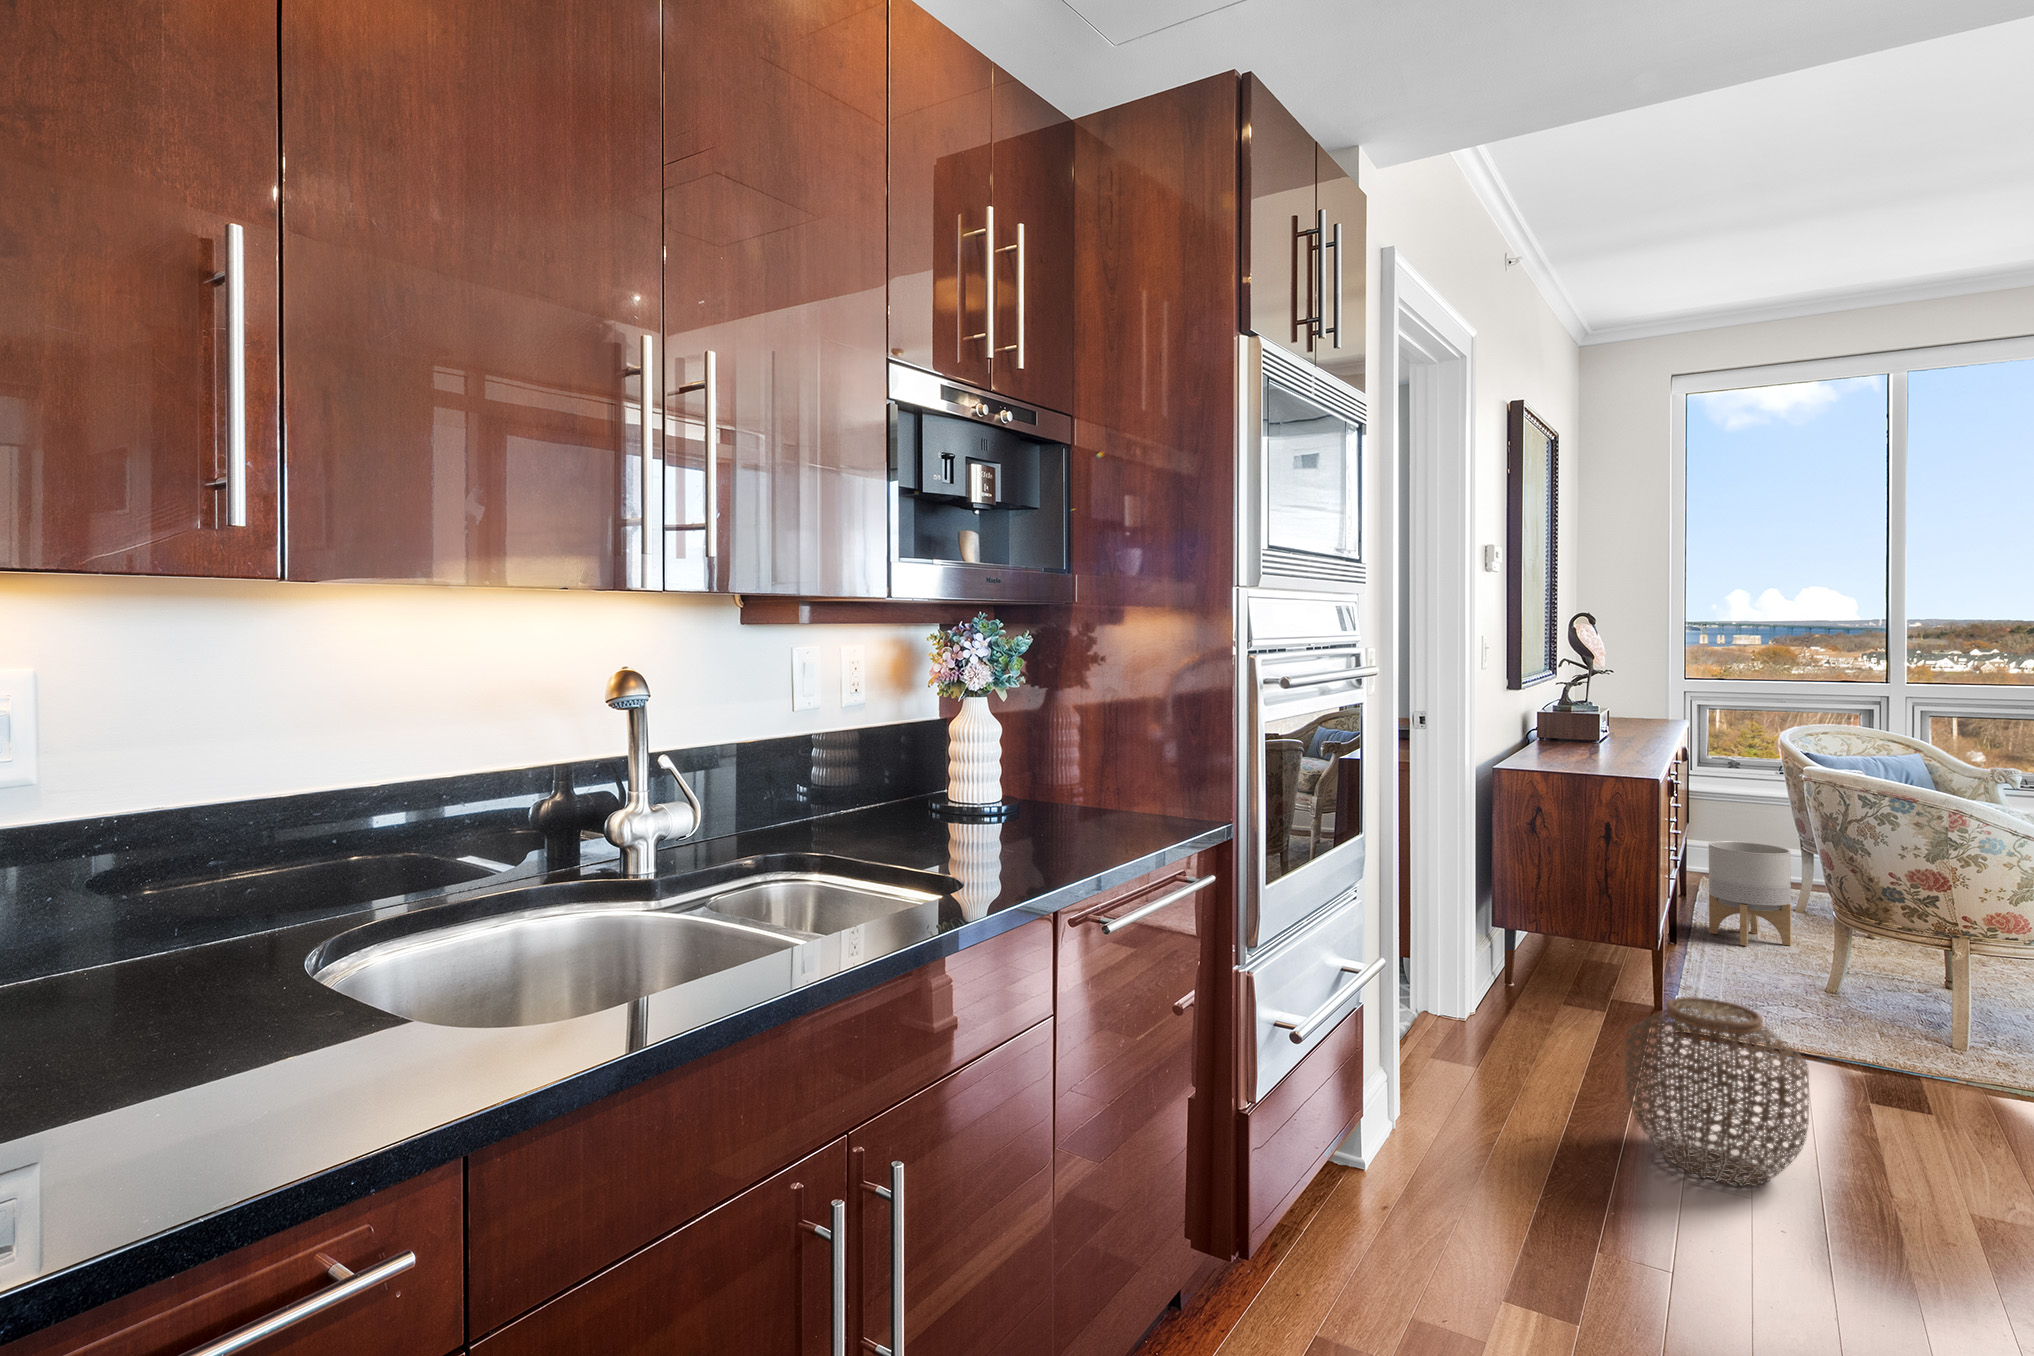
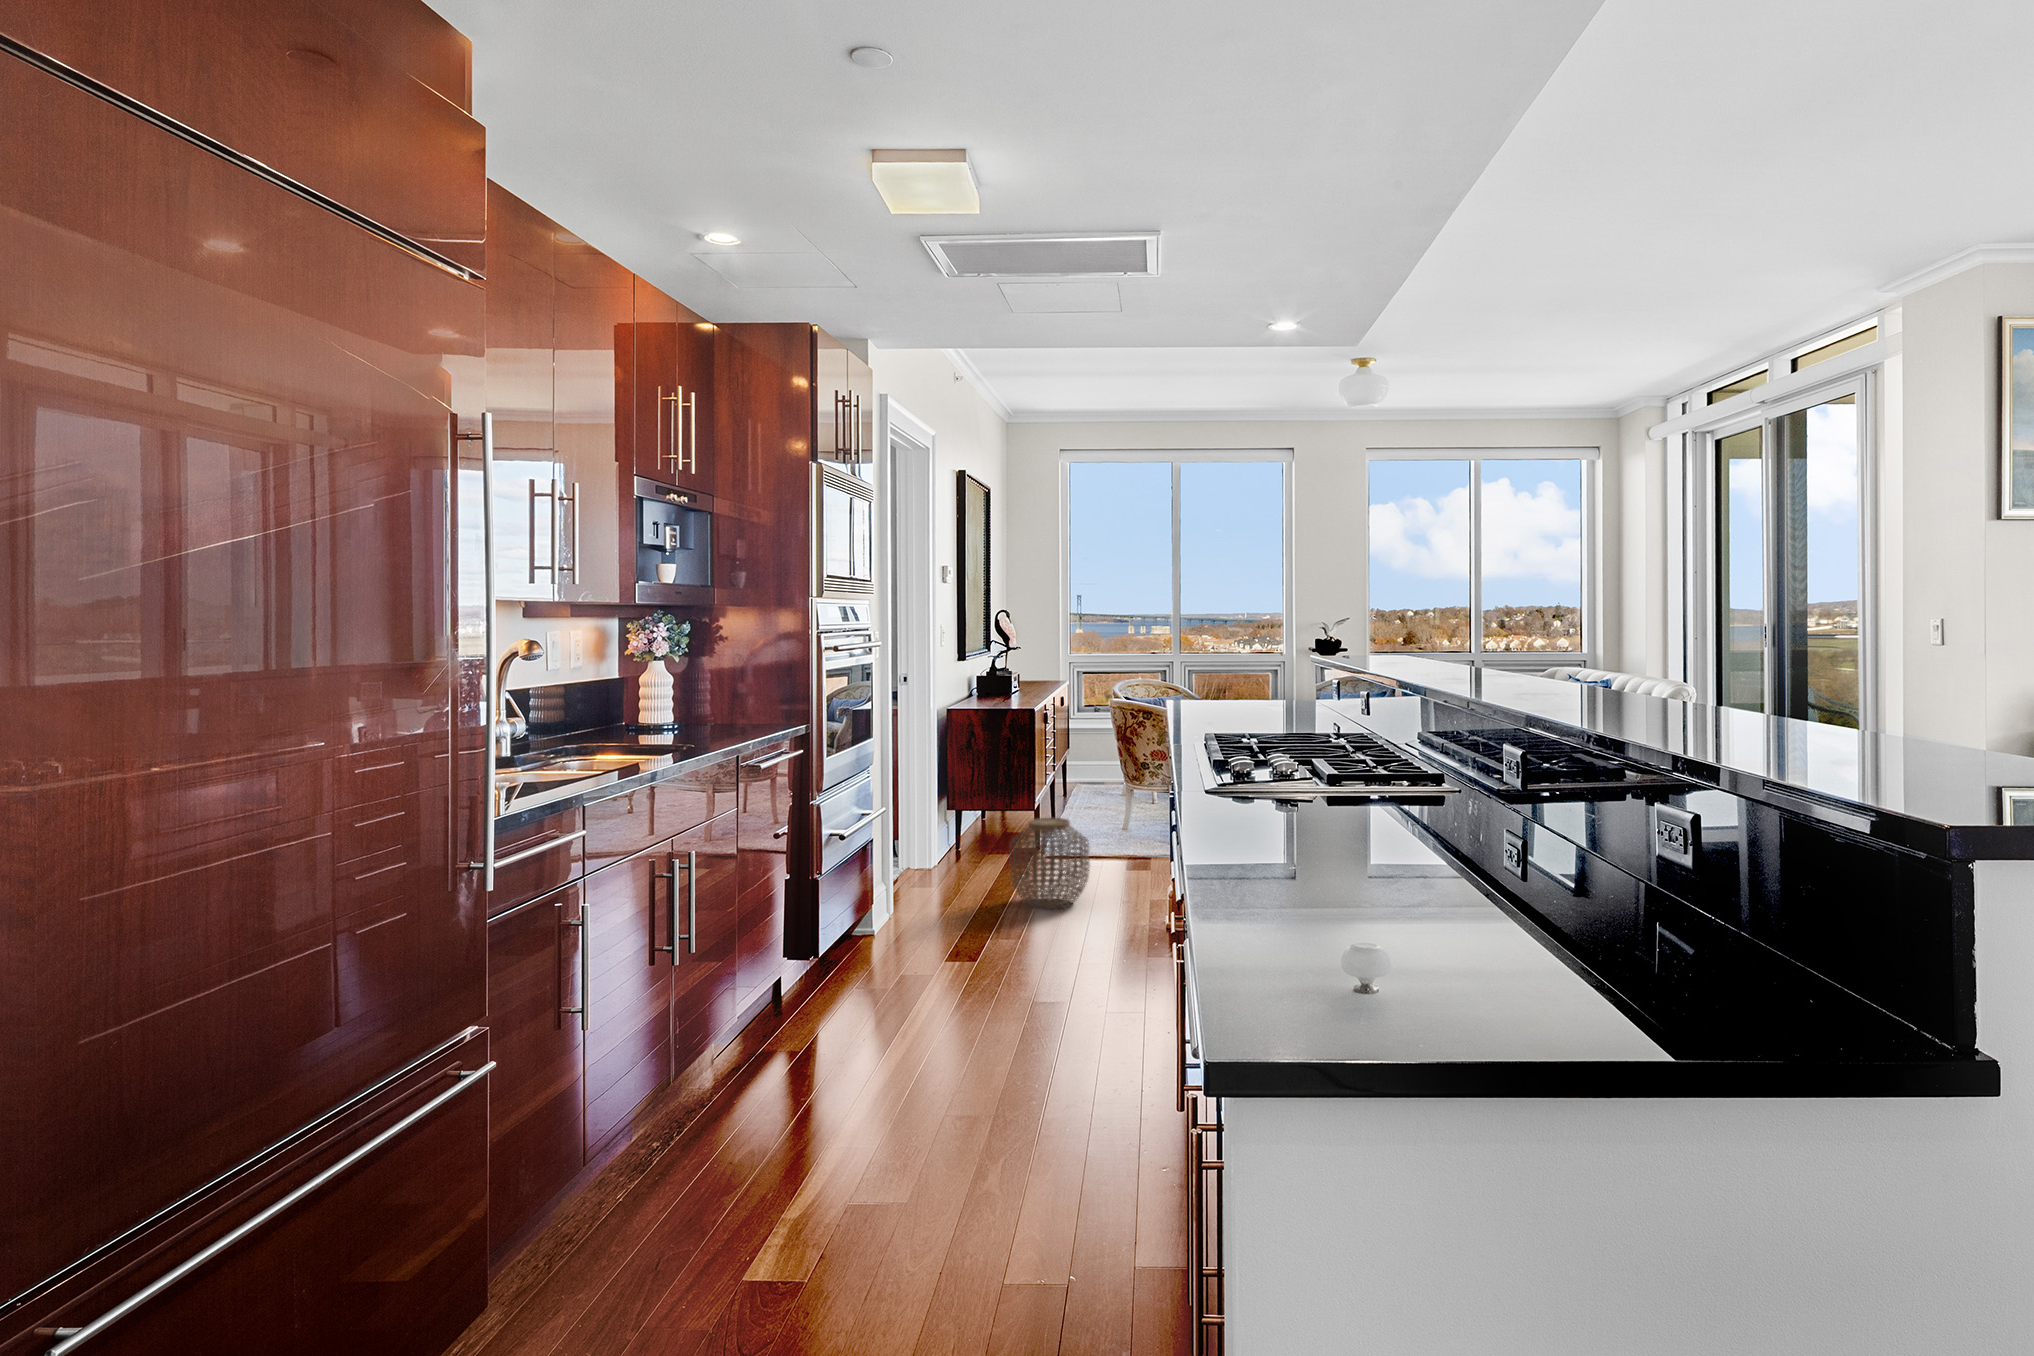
planter: present [1709,841,1791,946] -> none [1072,752,1113,813]

